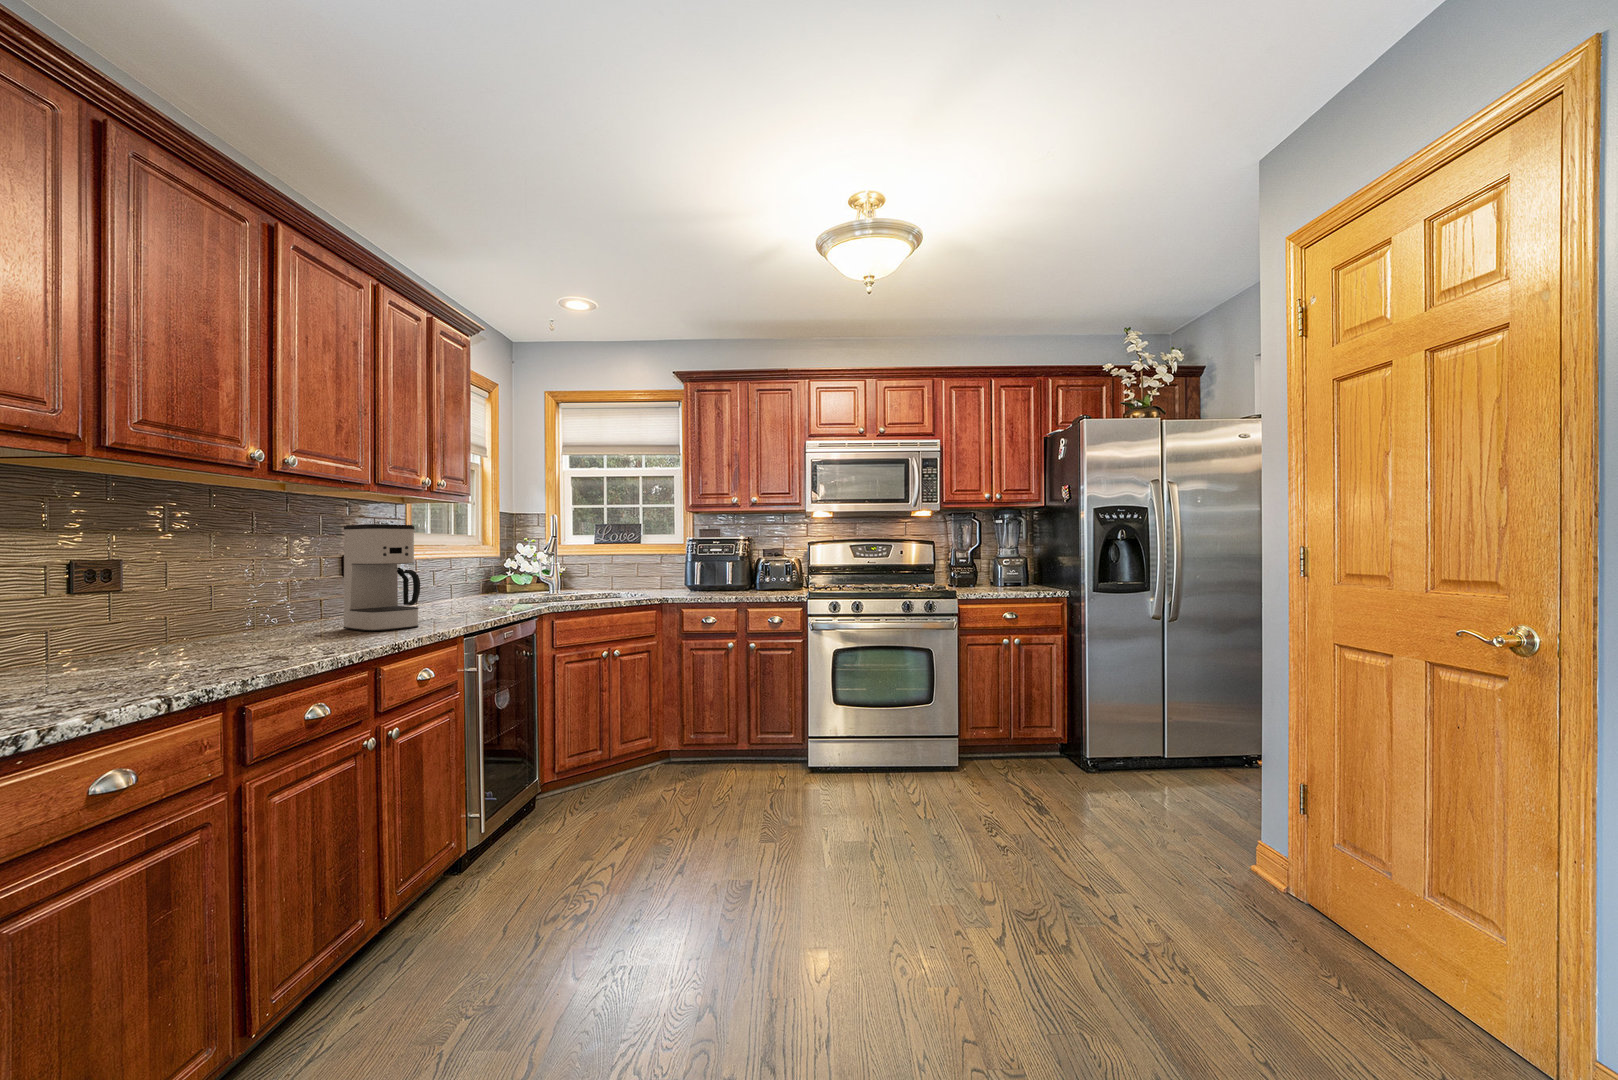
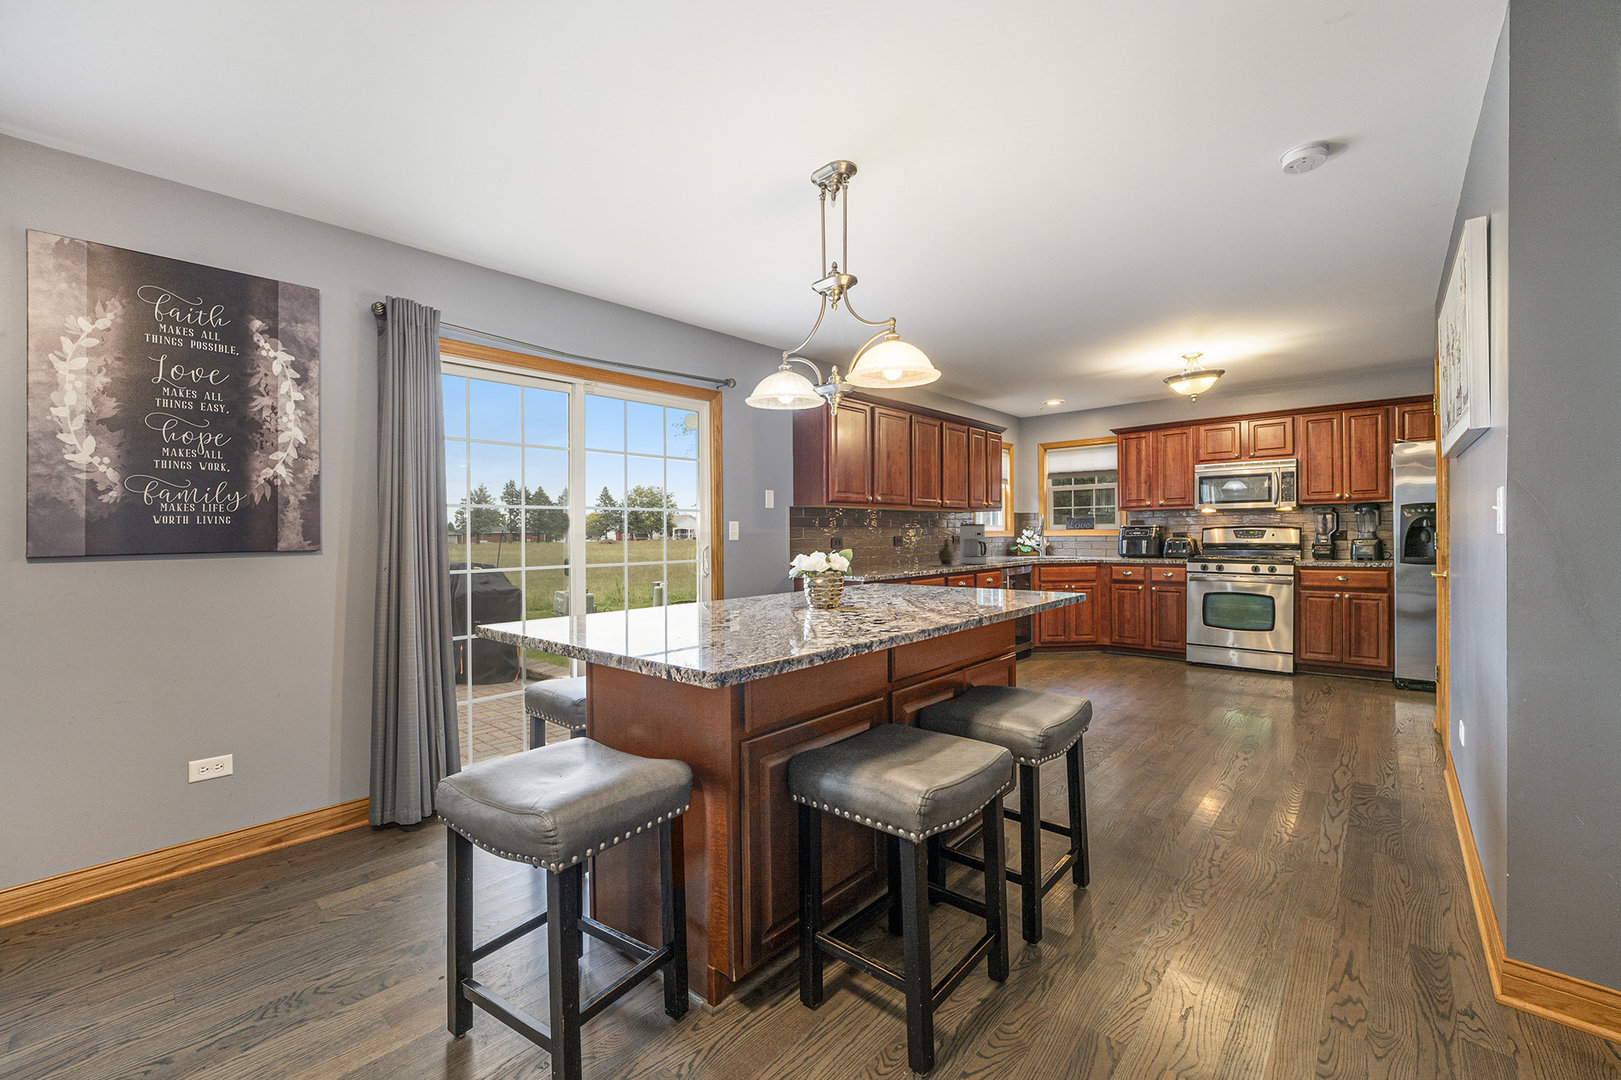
ceramic jug: none [206,564,347,651] -> present [934,539,957,566]

